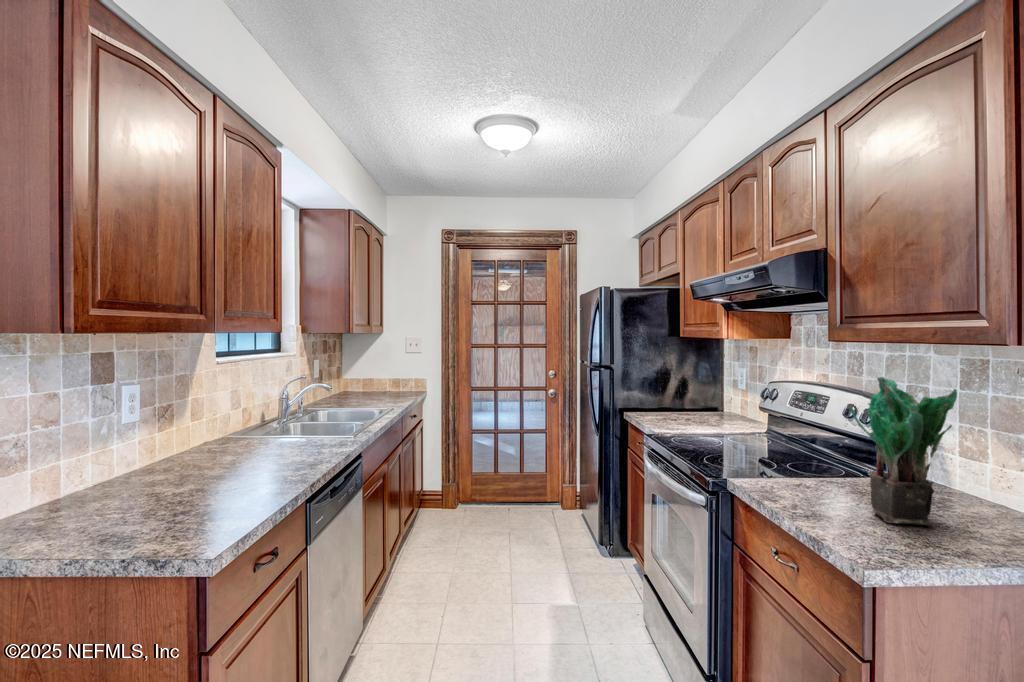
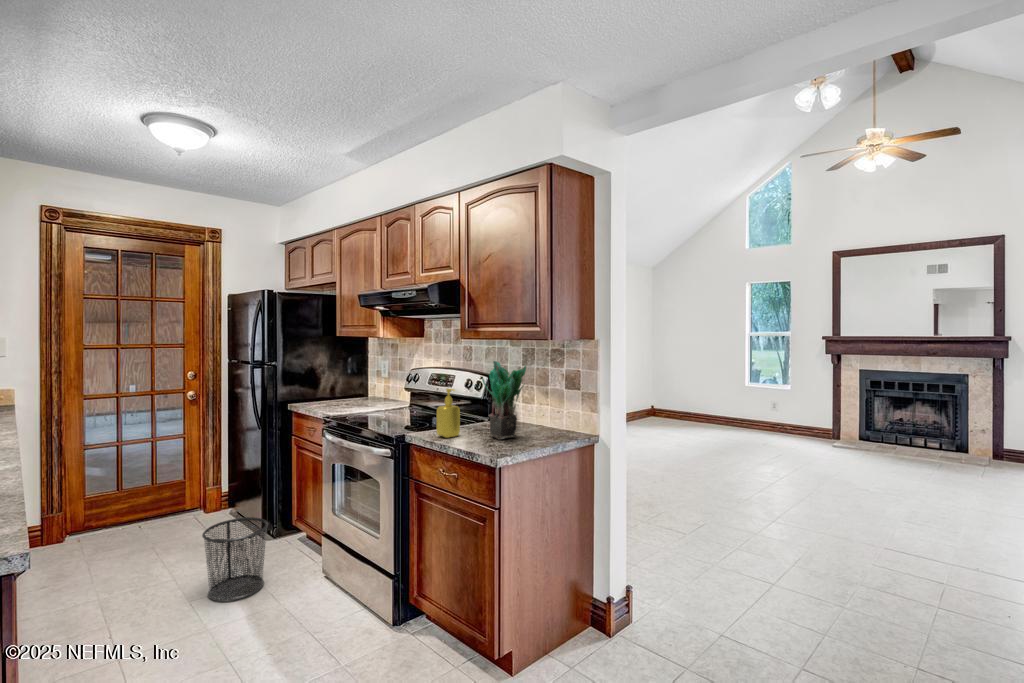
soap dispenser: none [769,417,812,497] -> present [437,389,460,438]
trash can: none [523,527,584,617] -> present [202,517,268,602]

